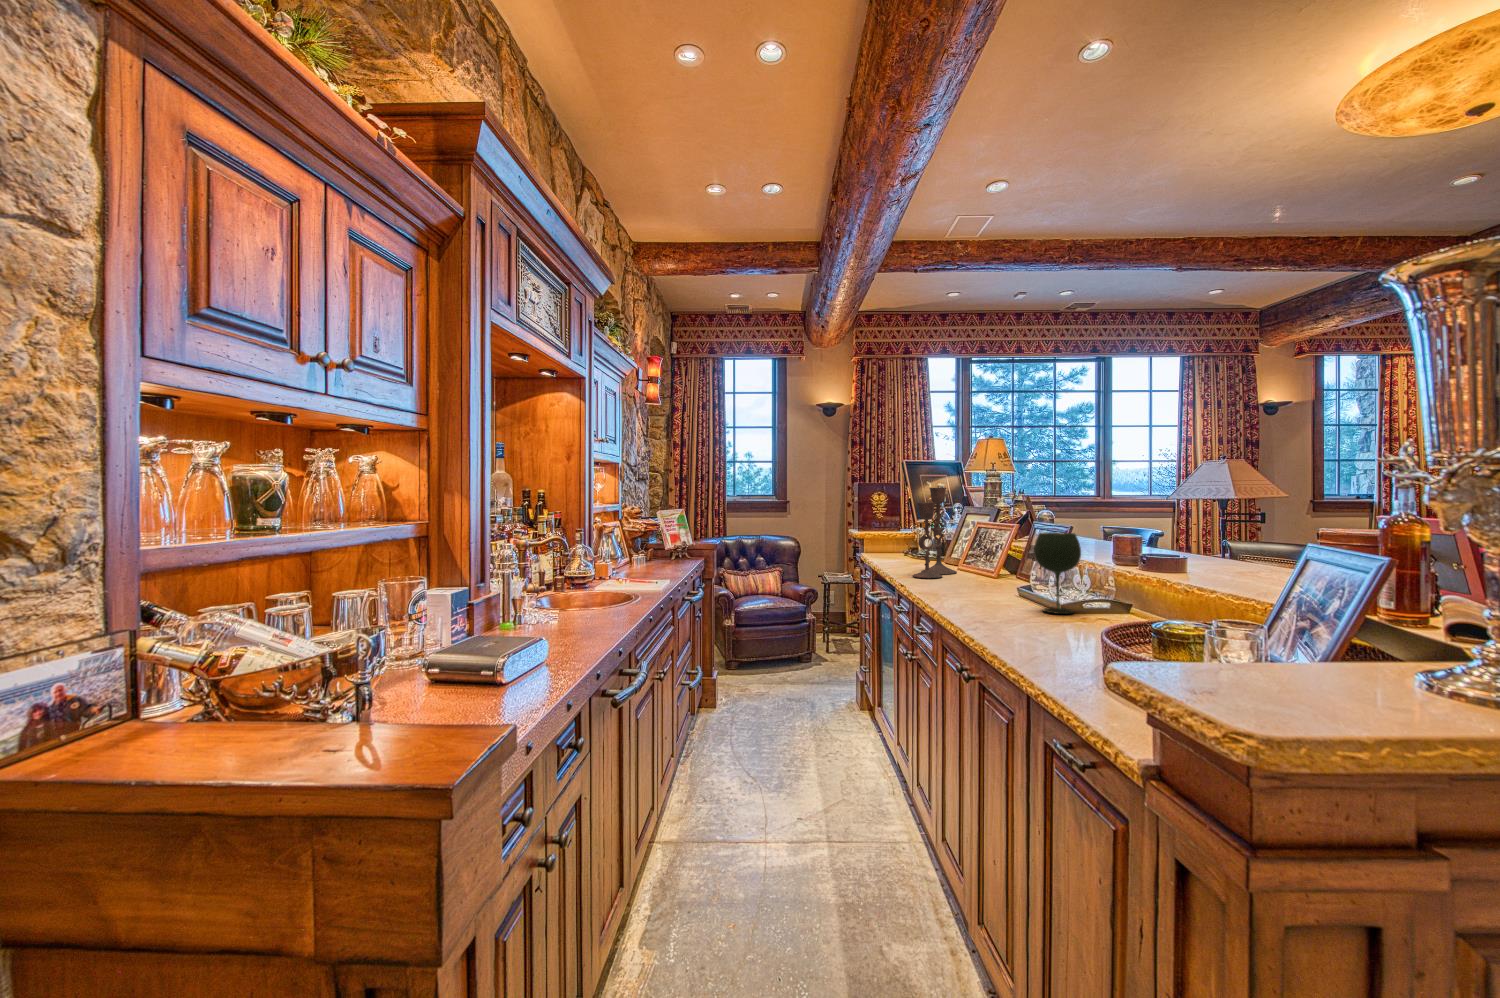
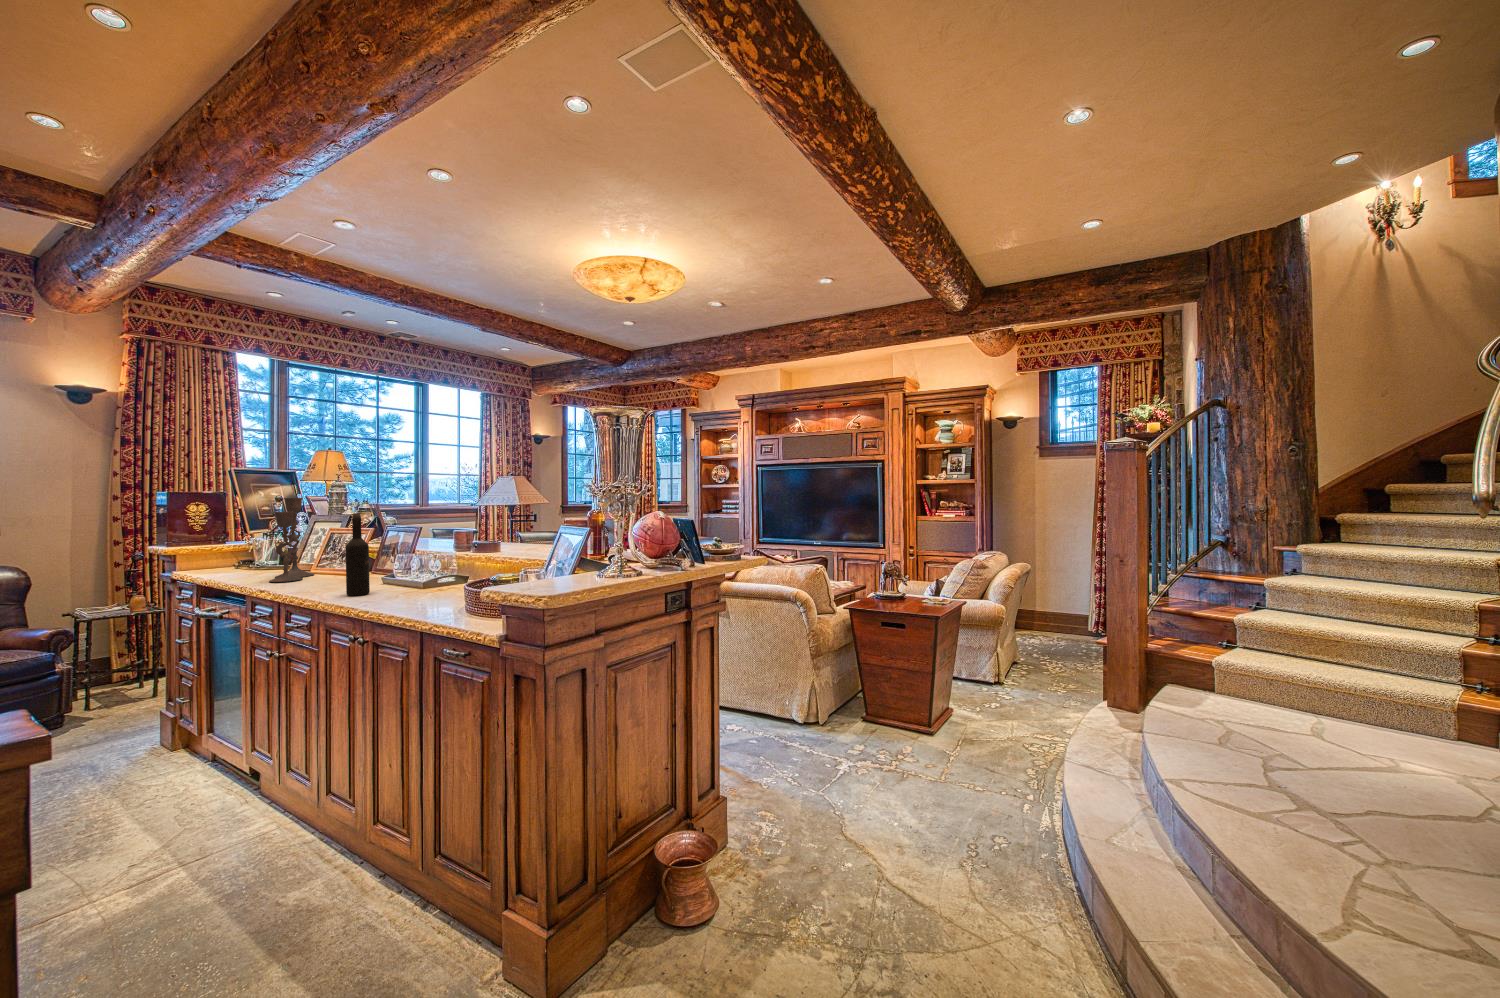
wine bottle: none [967,506,993,609] -> present [346,513,370,596]
wine glass: present [1034,532,1081,614] -> none [403,531,437,590]

